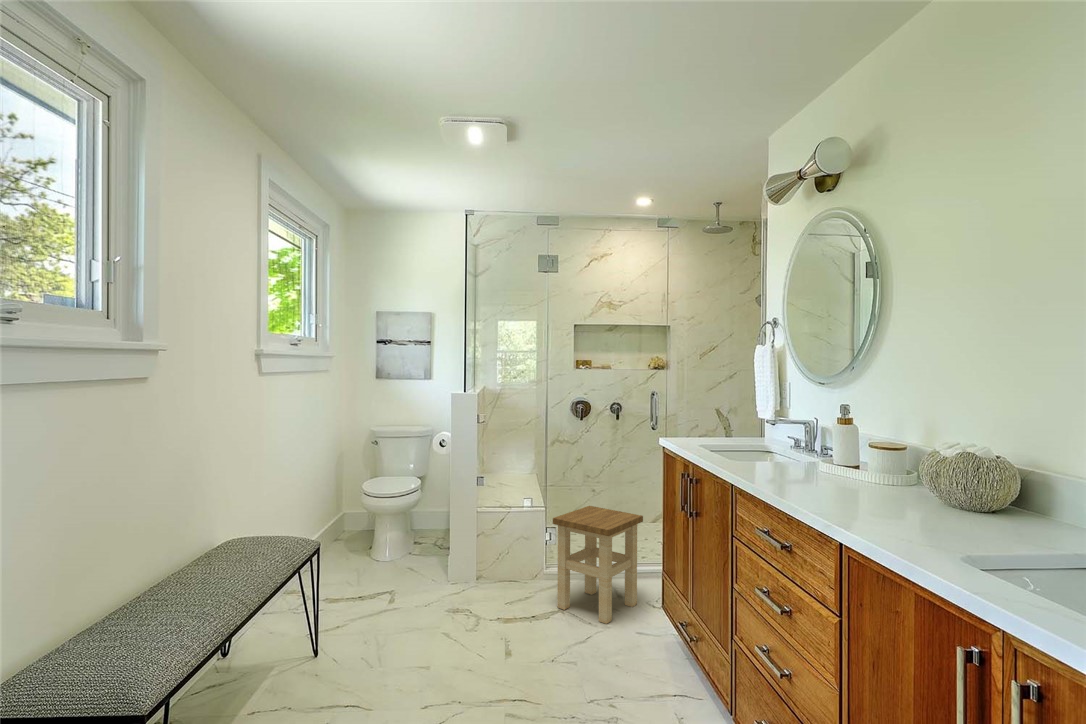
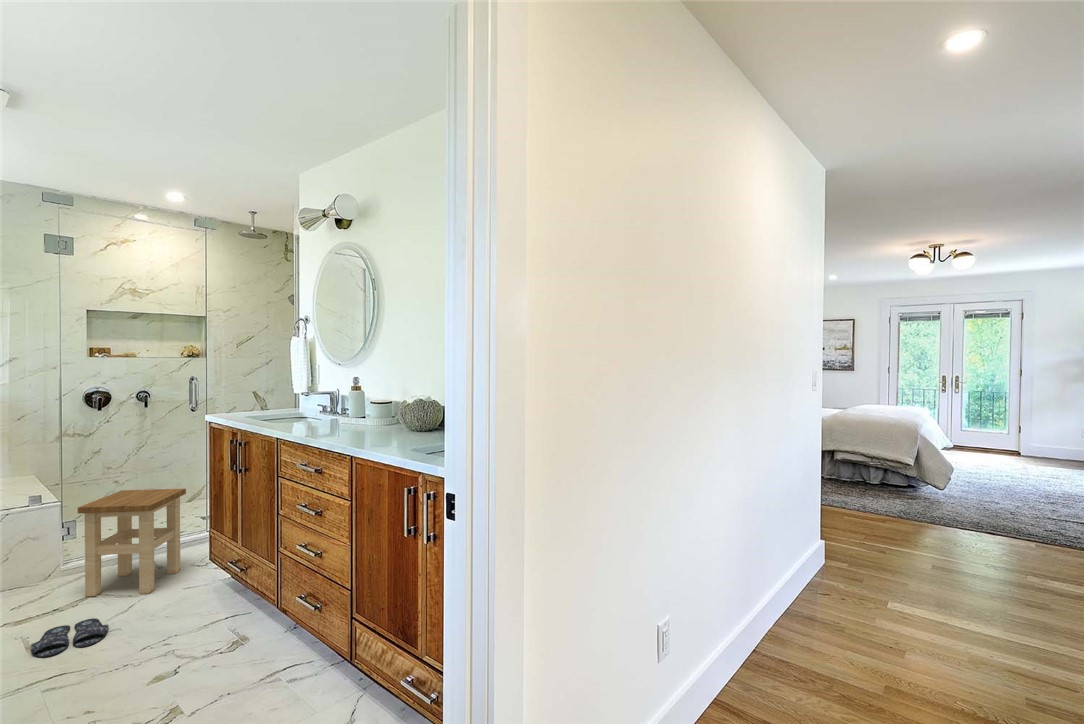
slippers: none [510,634,569,669] -> present [31,618,109,657]

